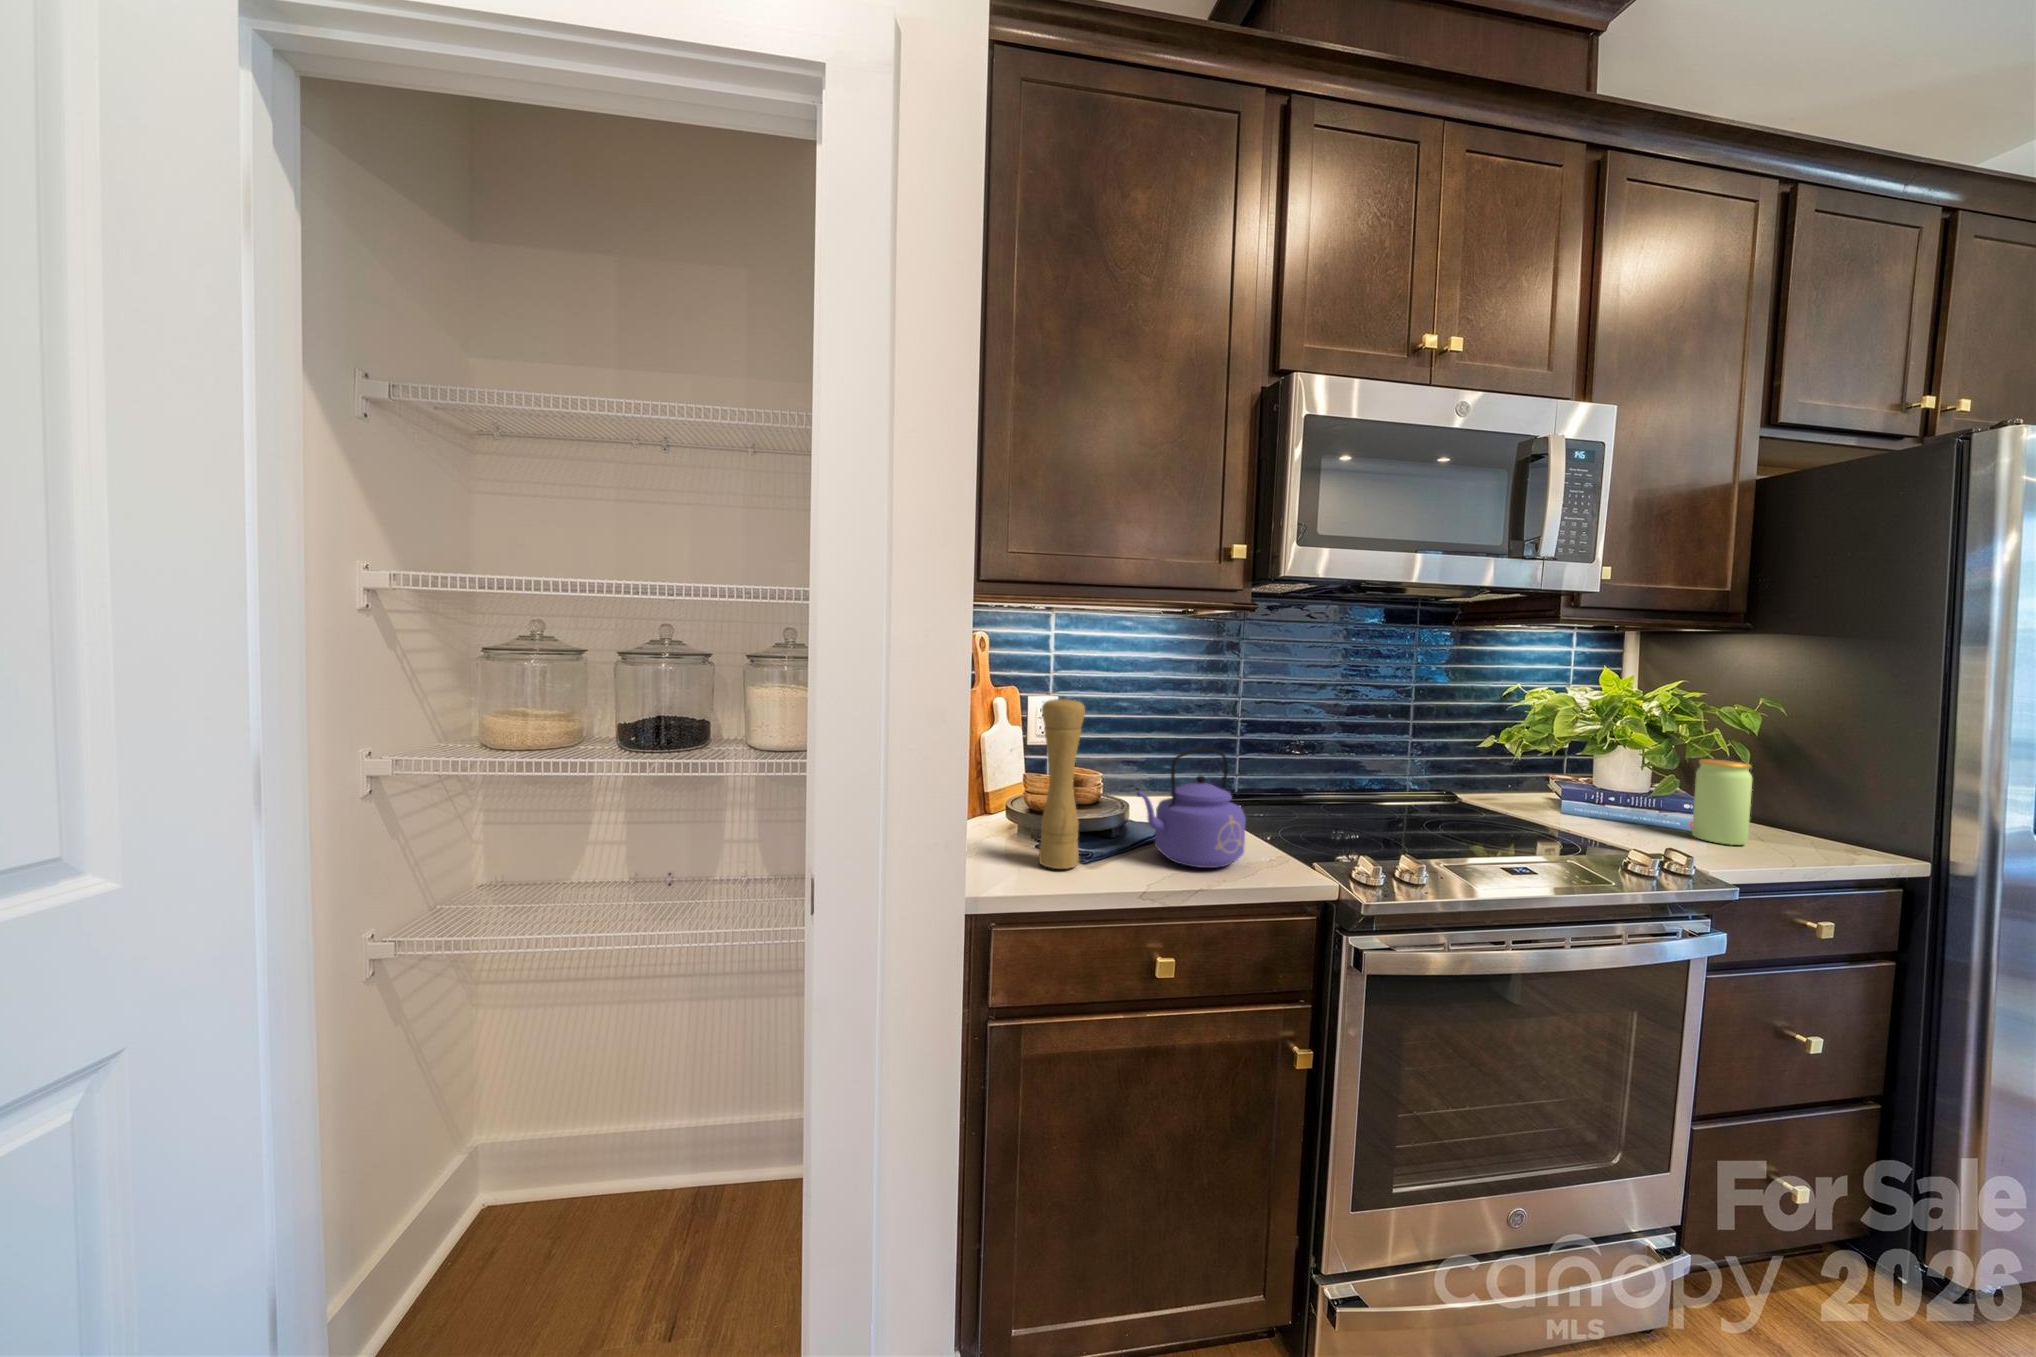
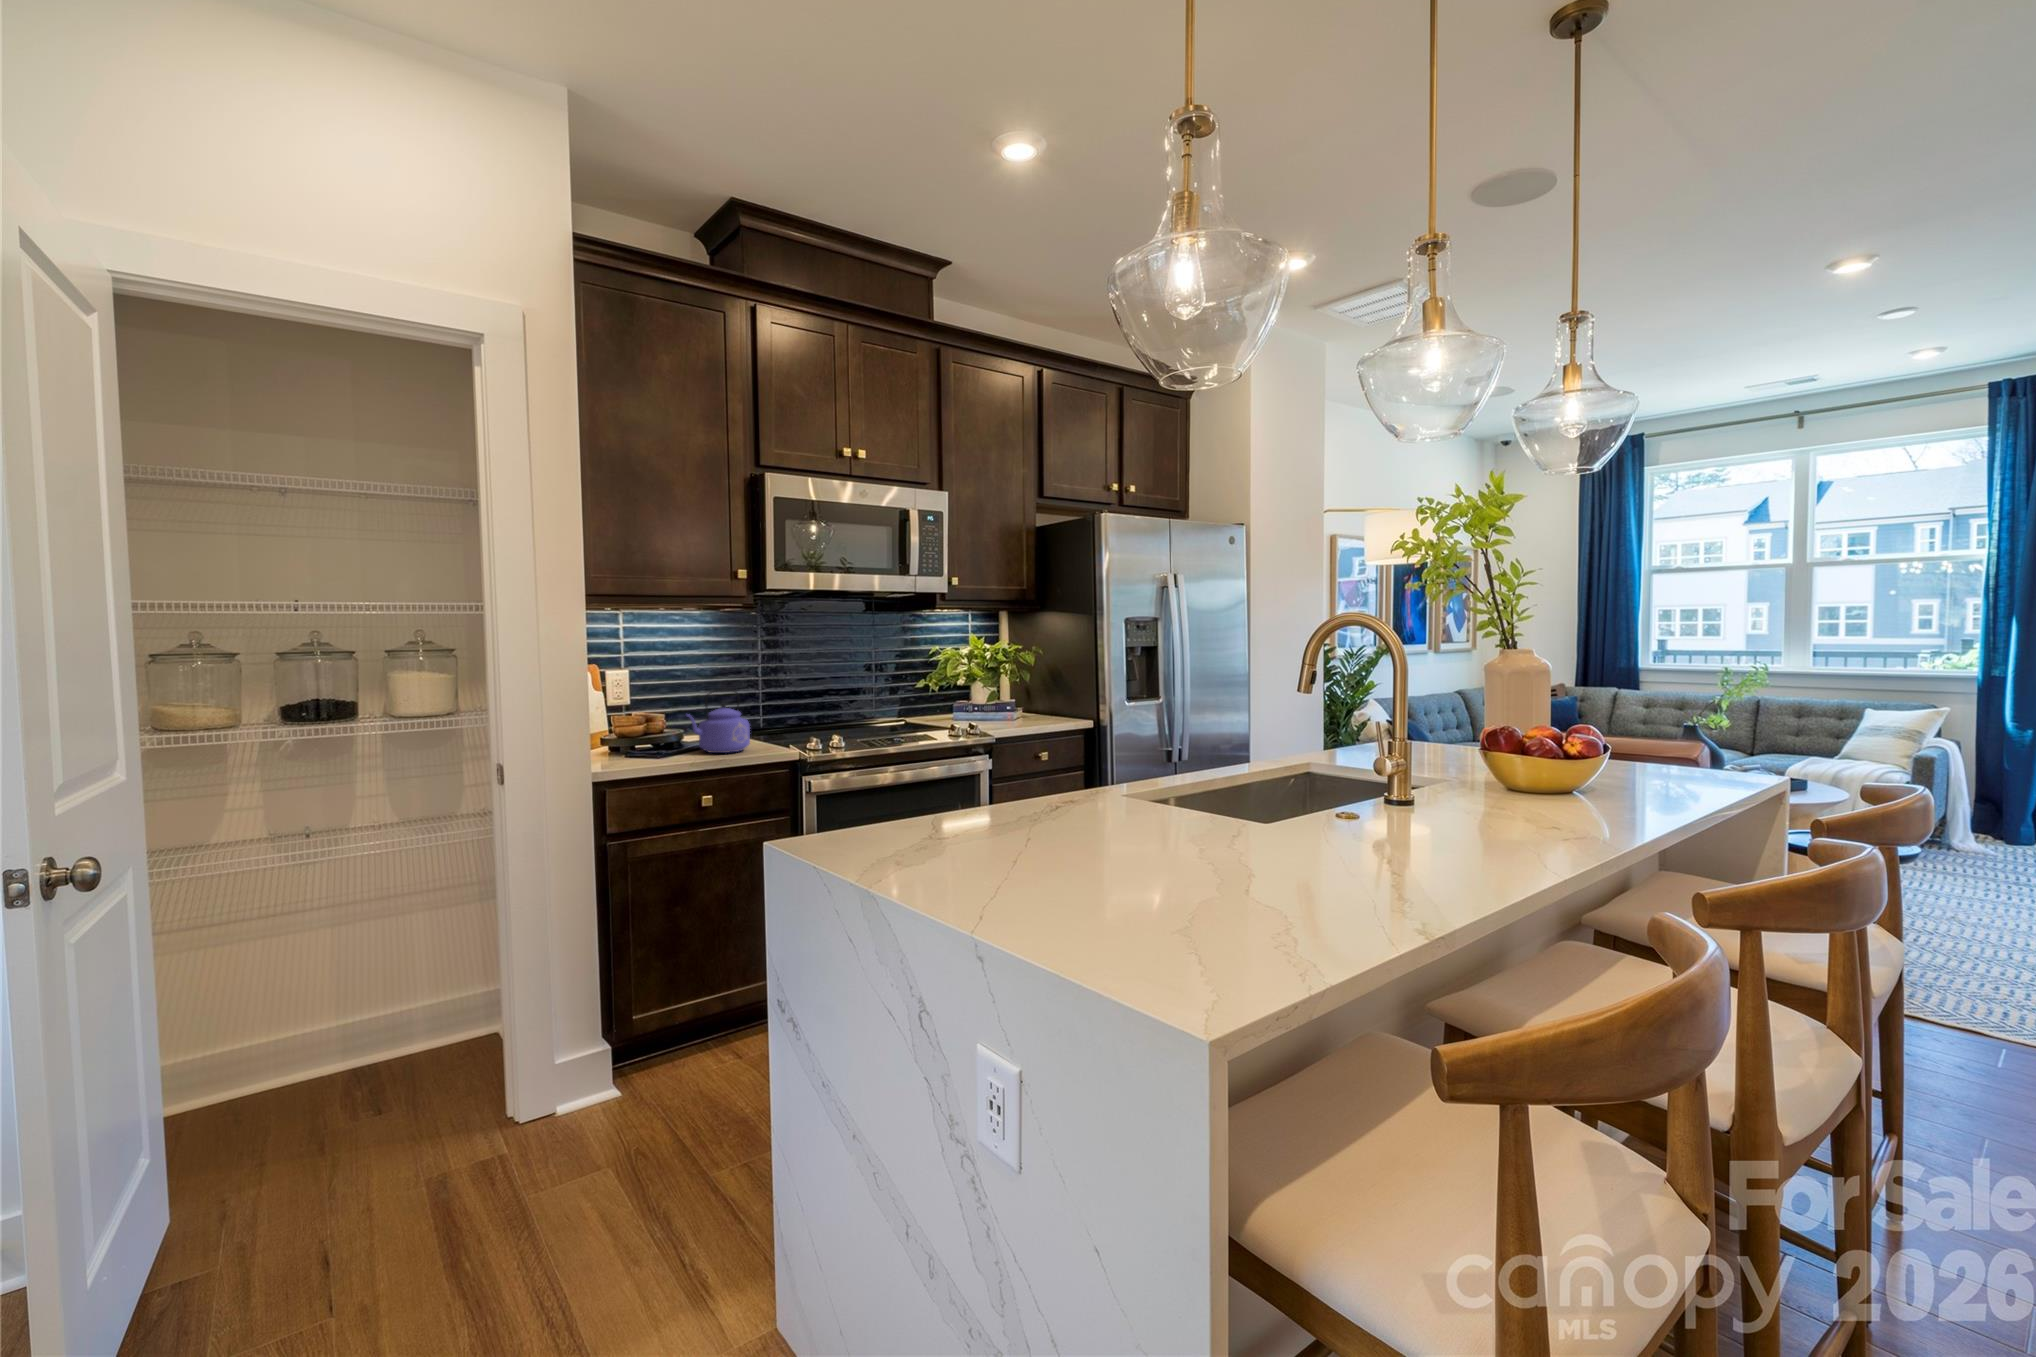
pepper mill: present [1039,696,1085,869] -> none [625,663,653,760]
jar: present [1692,759,1752,845] -> none [1008,681,1030,724]

